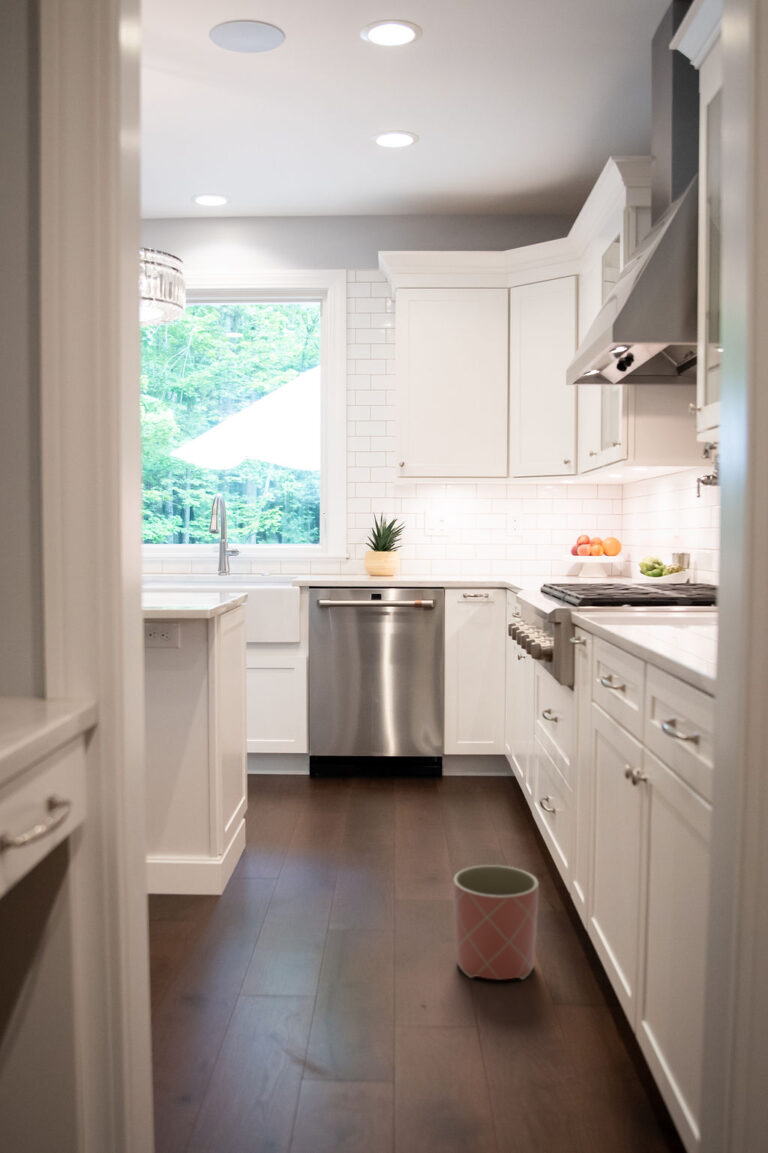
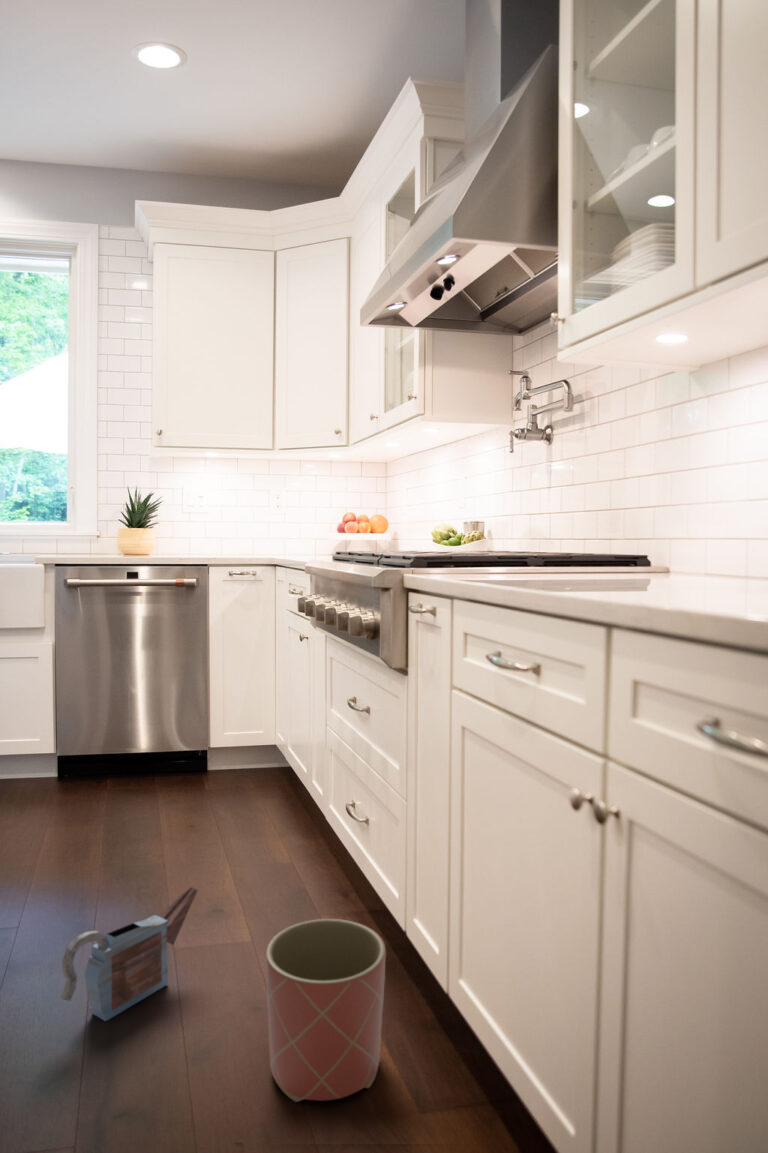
watering can: none [321,842,416,922] -> present [61,888,198,1021]

